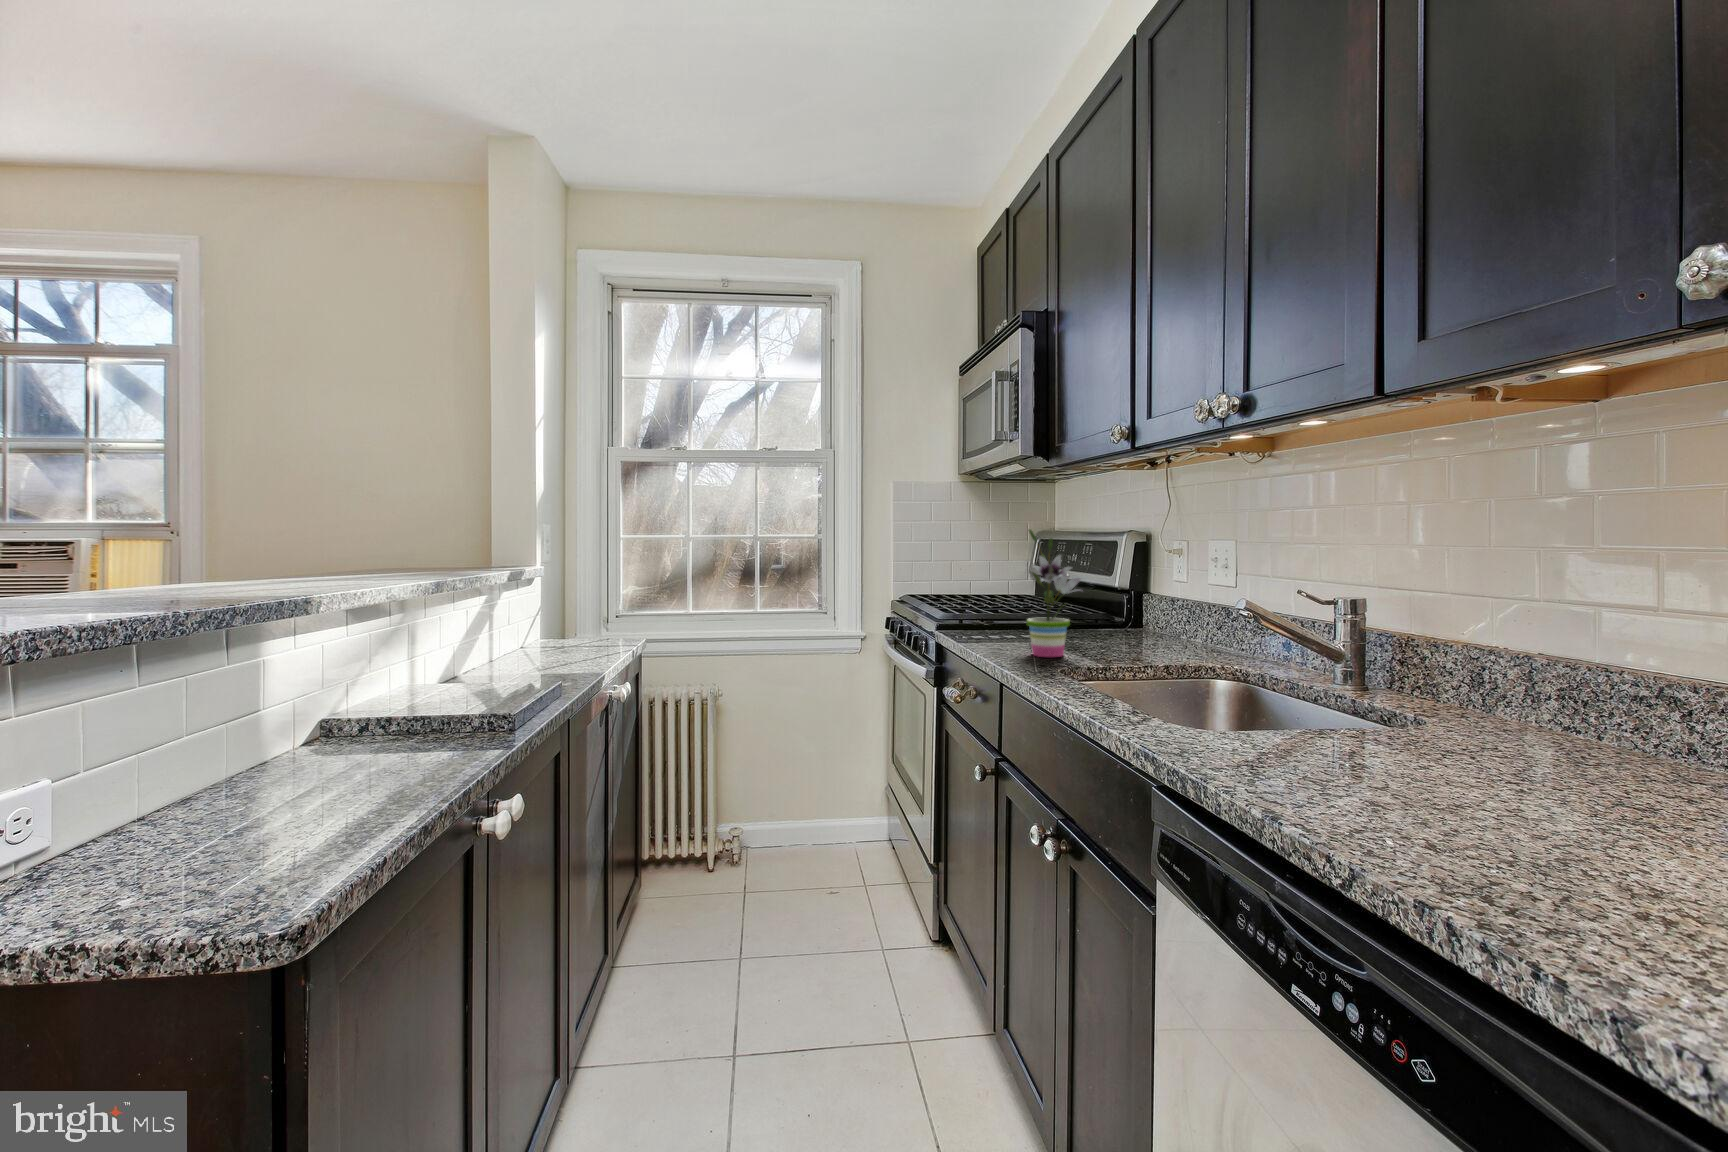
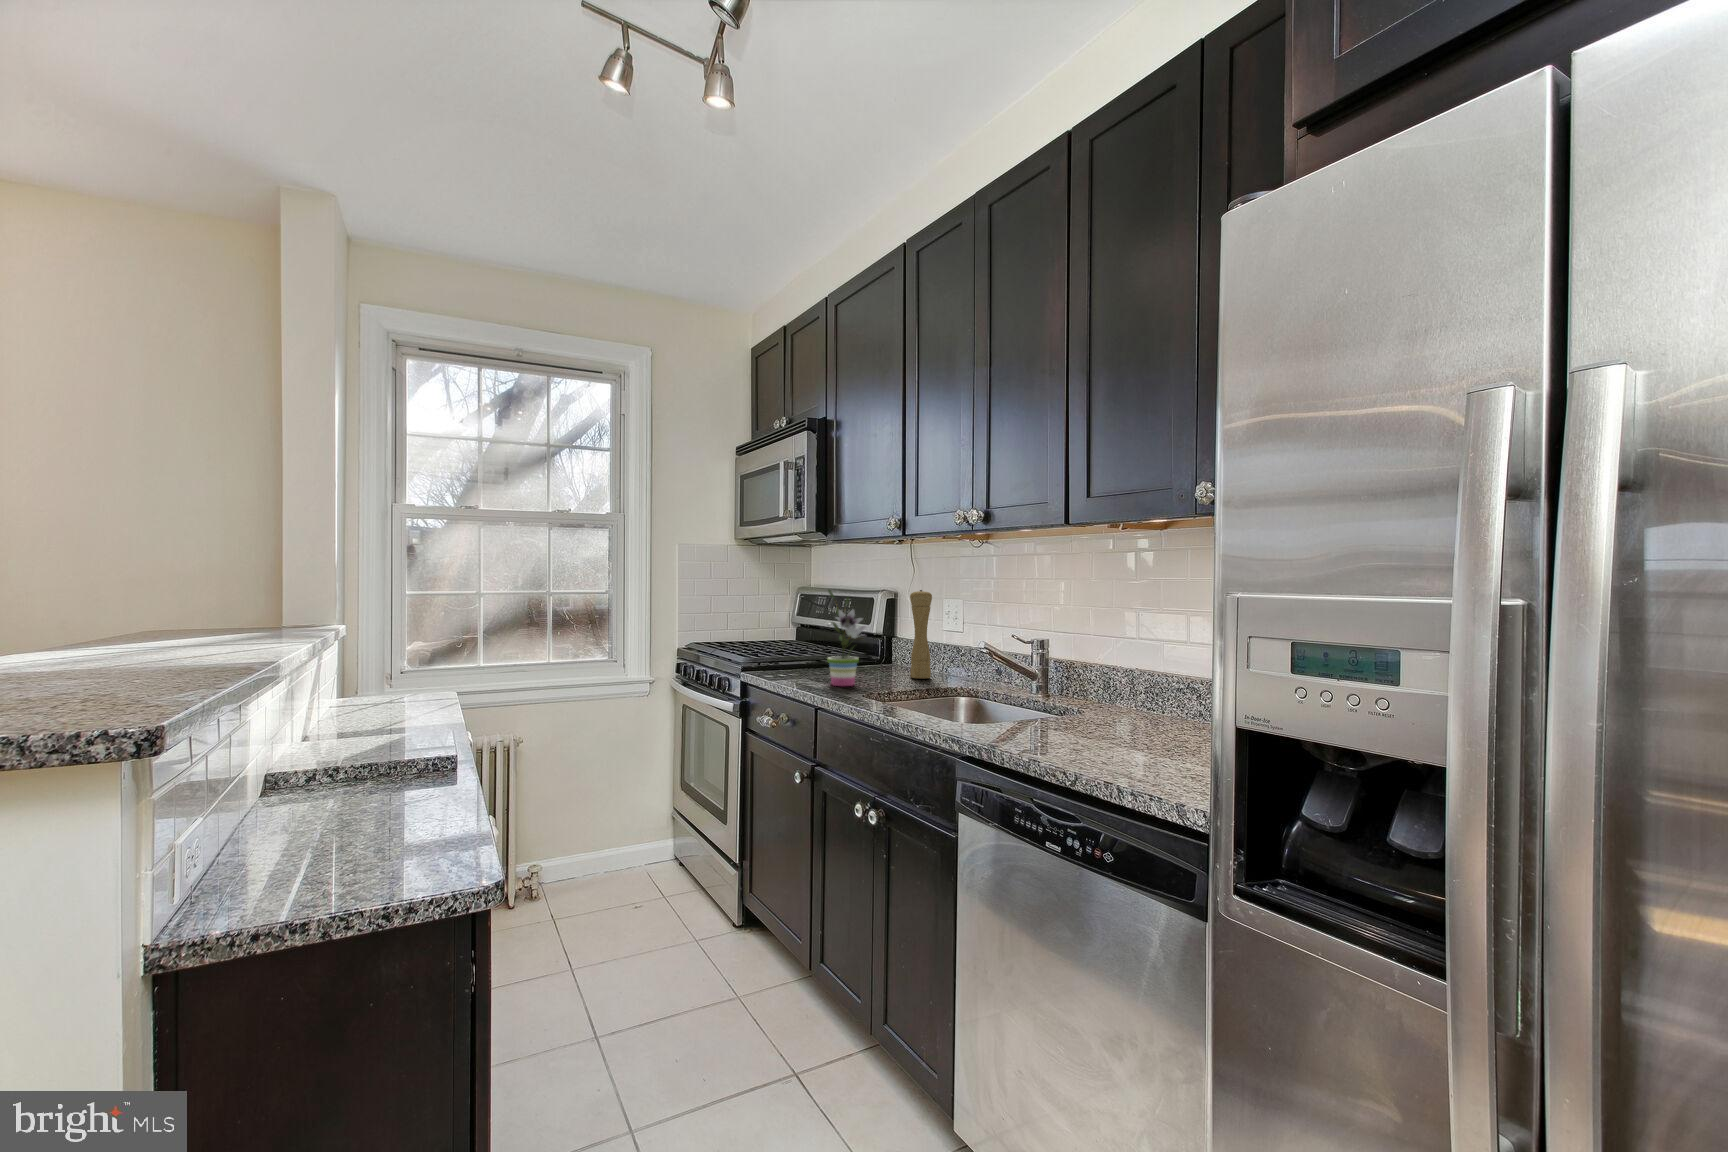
pepper mill: none [1153,529,1186,651] -> present [910,590,932,679]

